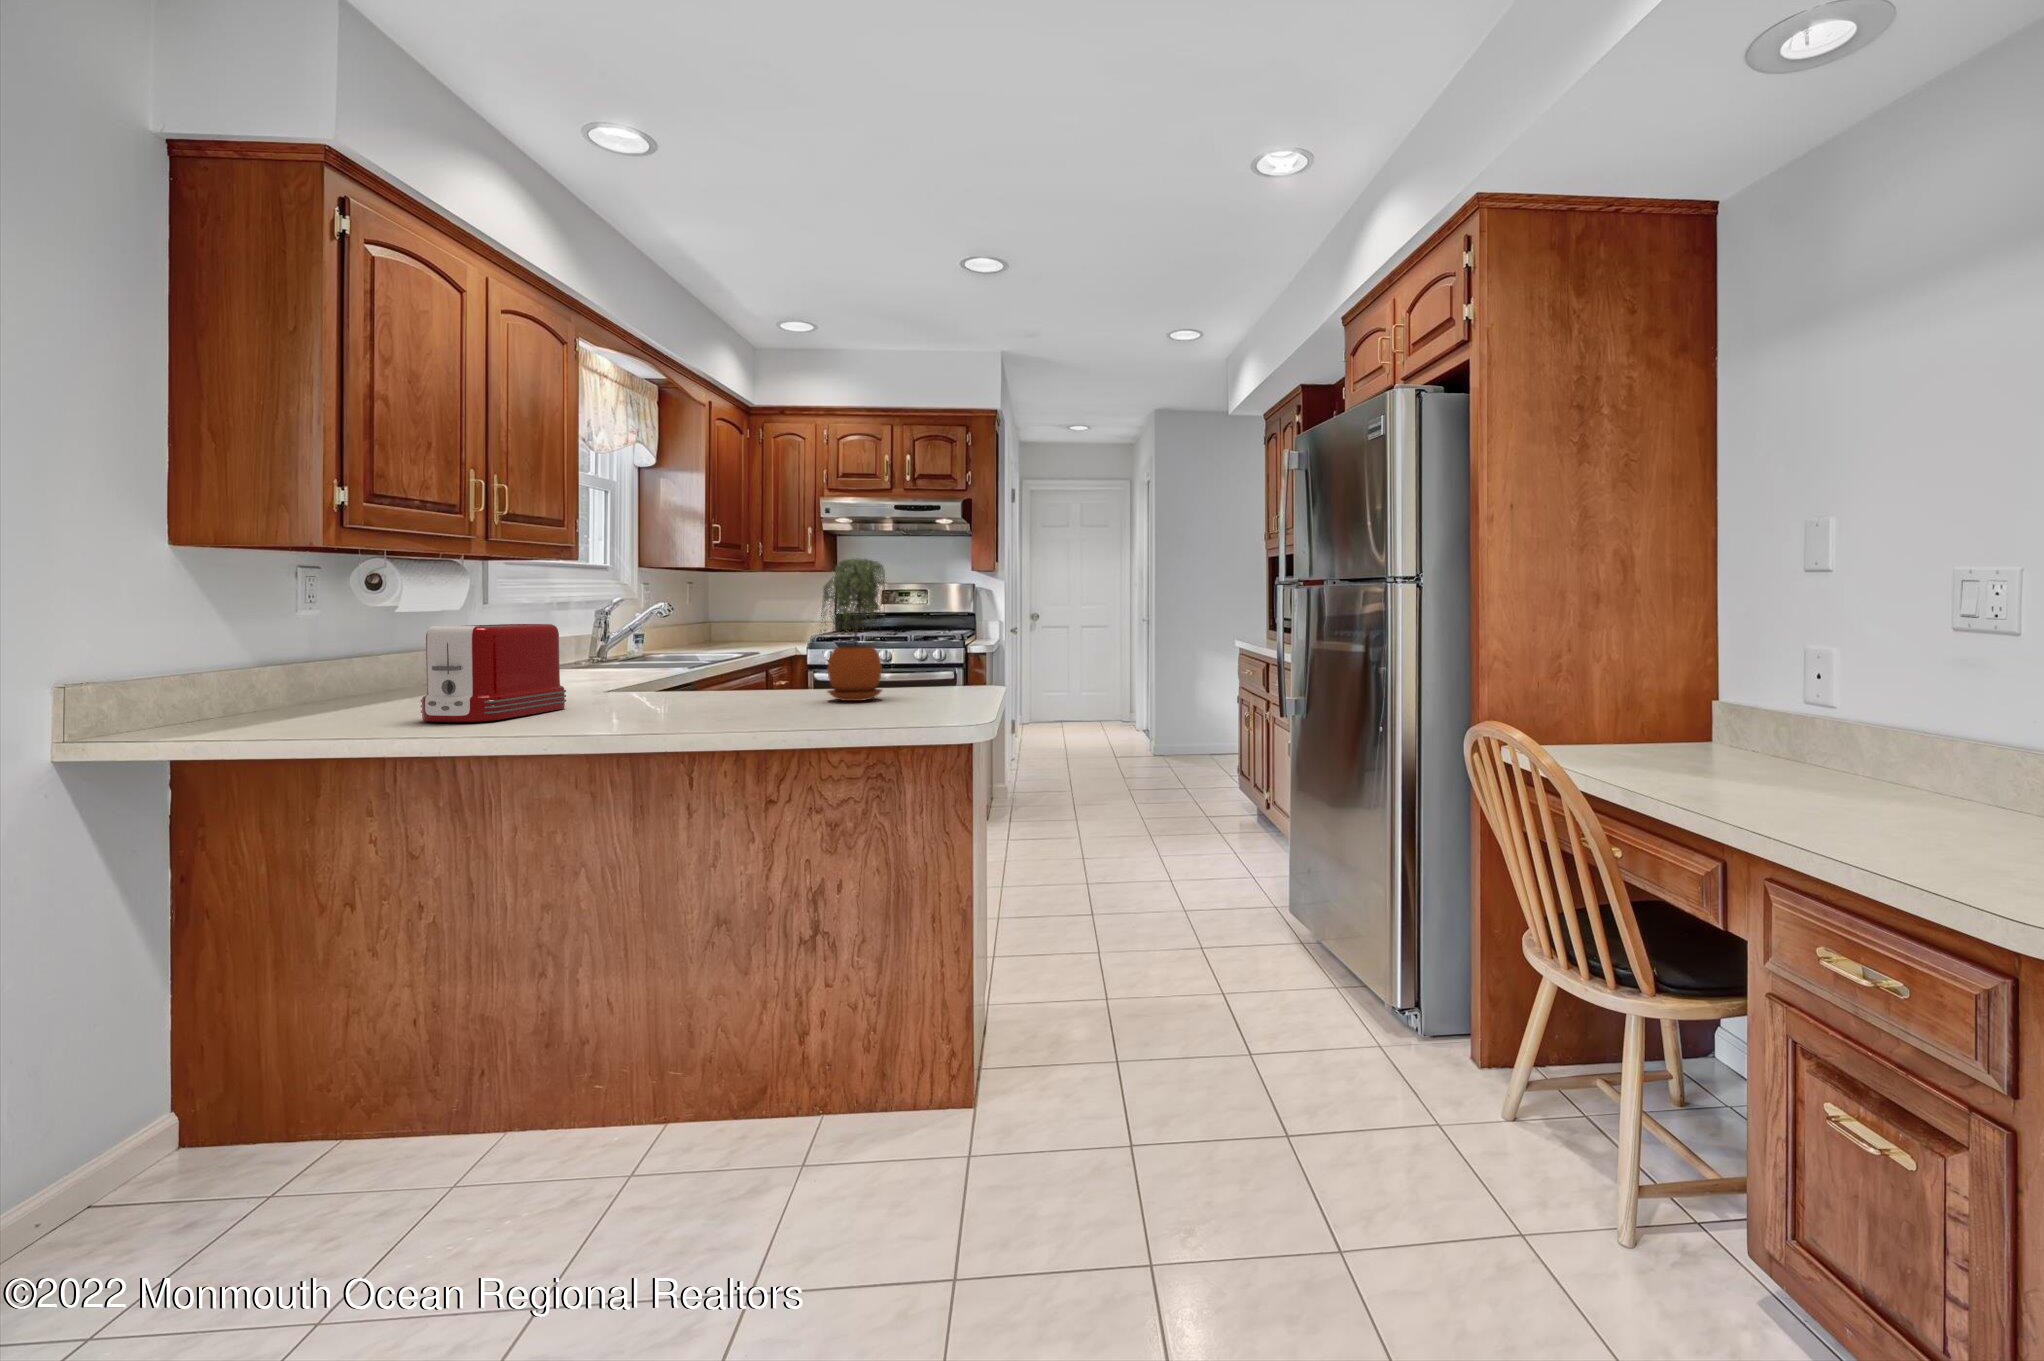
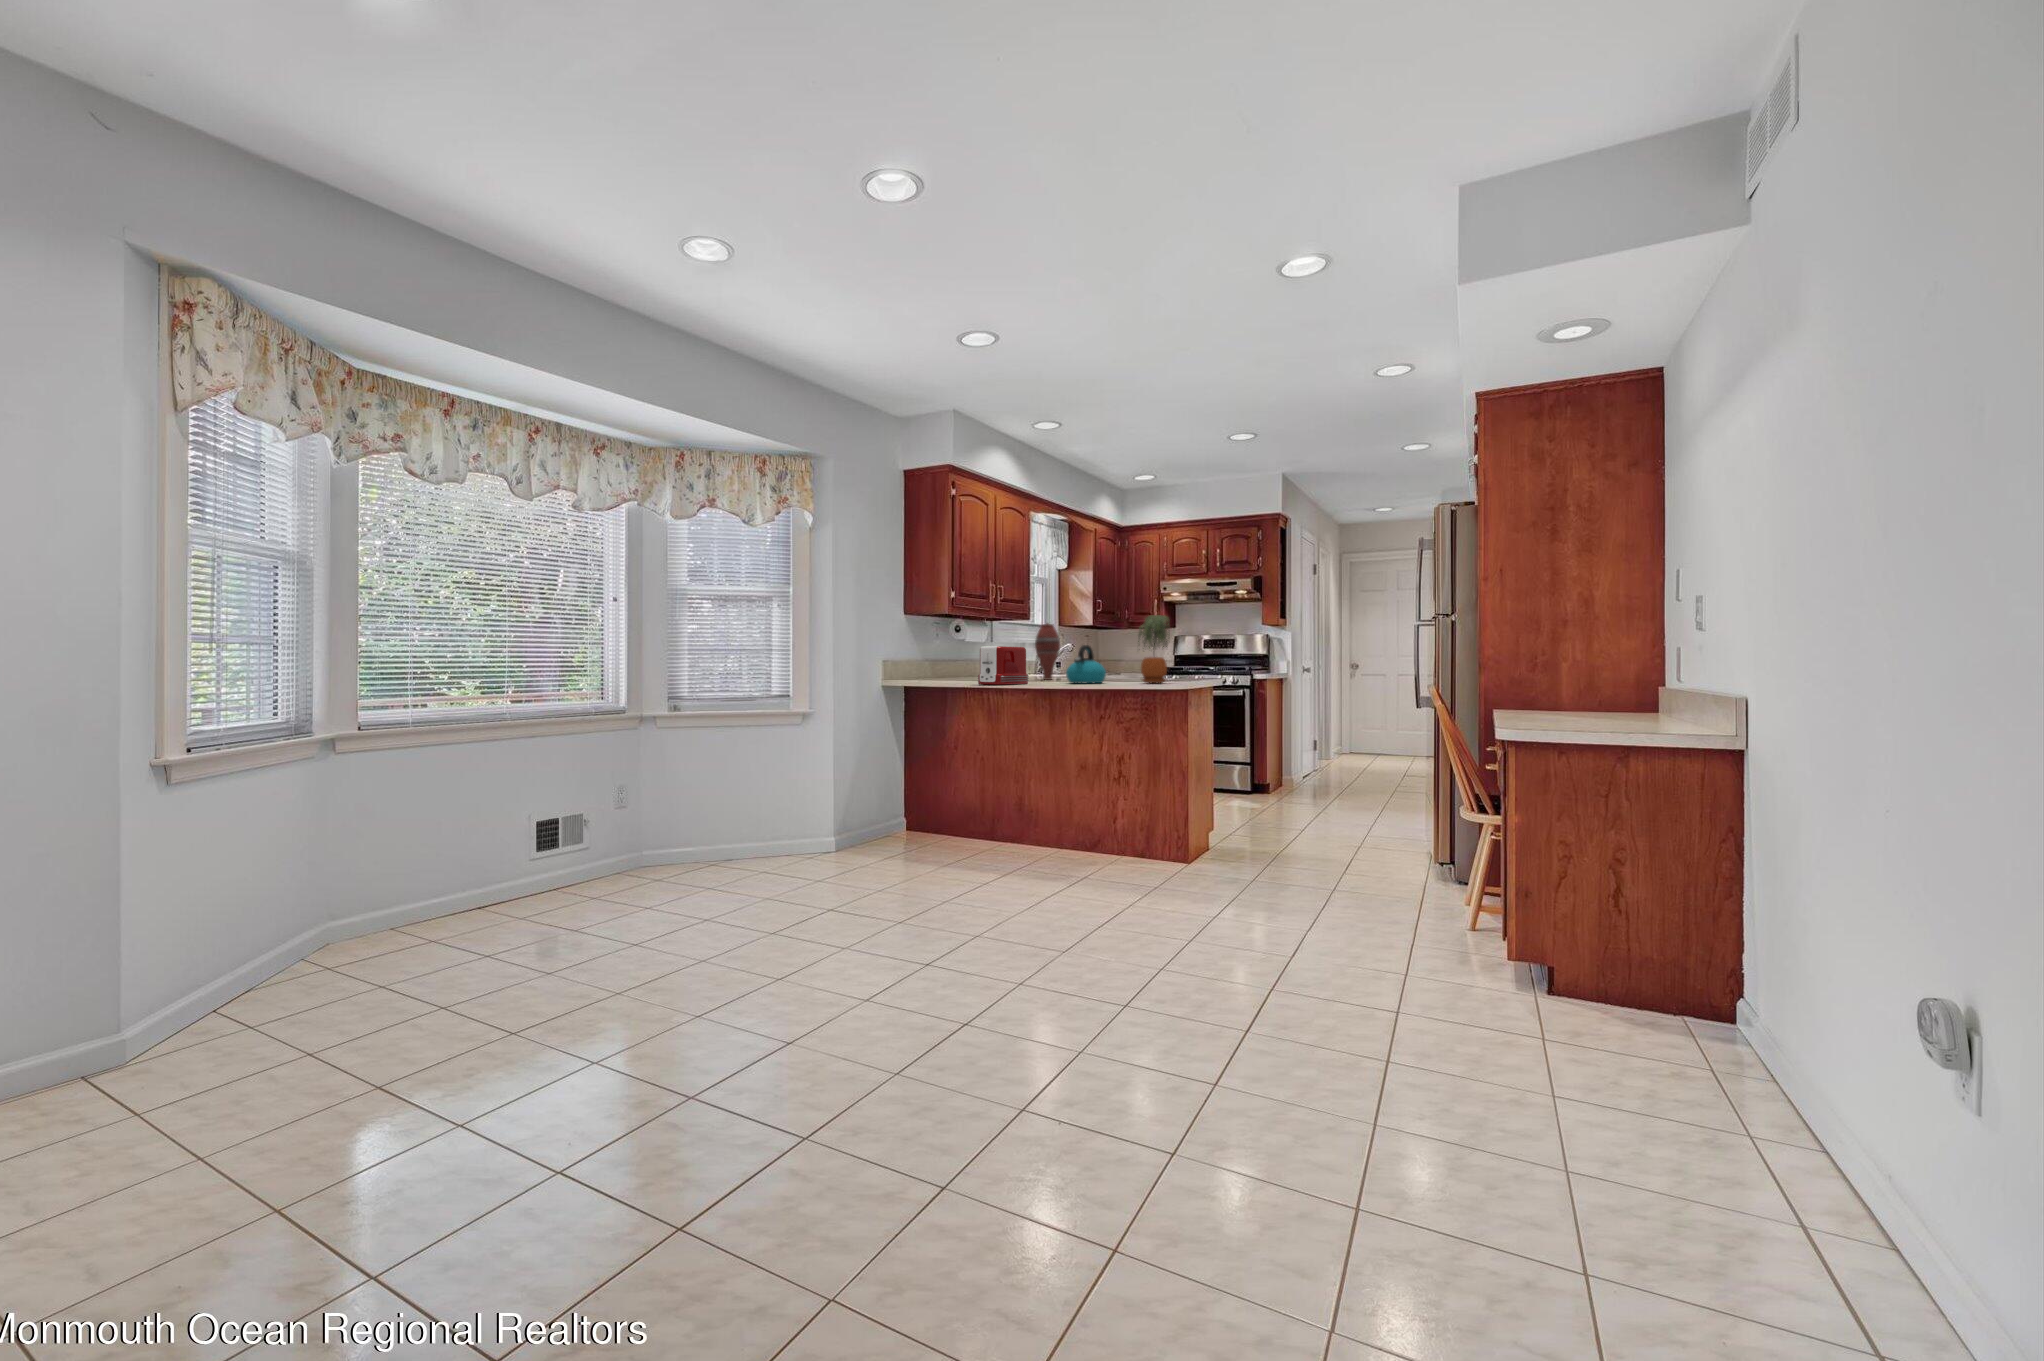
vase: none [588,565,644,679] -> present [1035,623,1060,680]
kettle: none [659,620,751,705] -> present [1066,645,1106,683]

